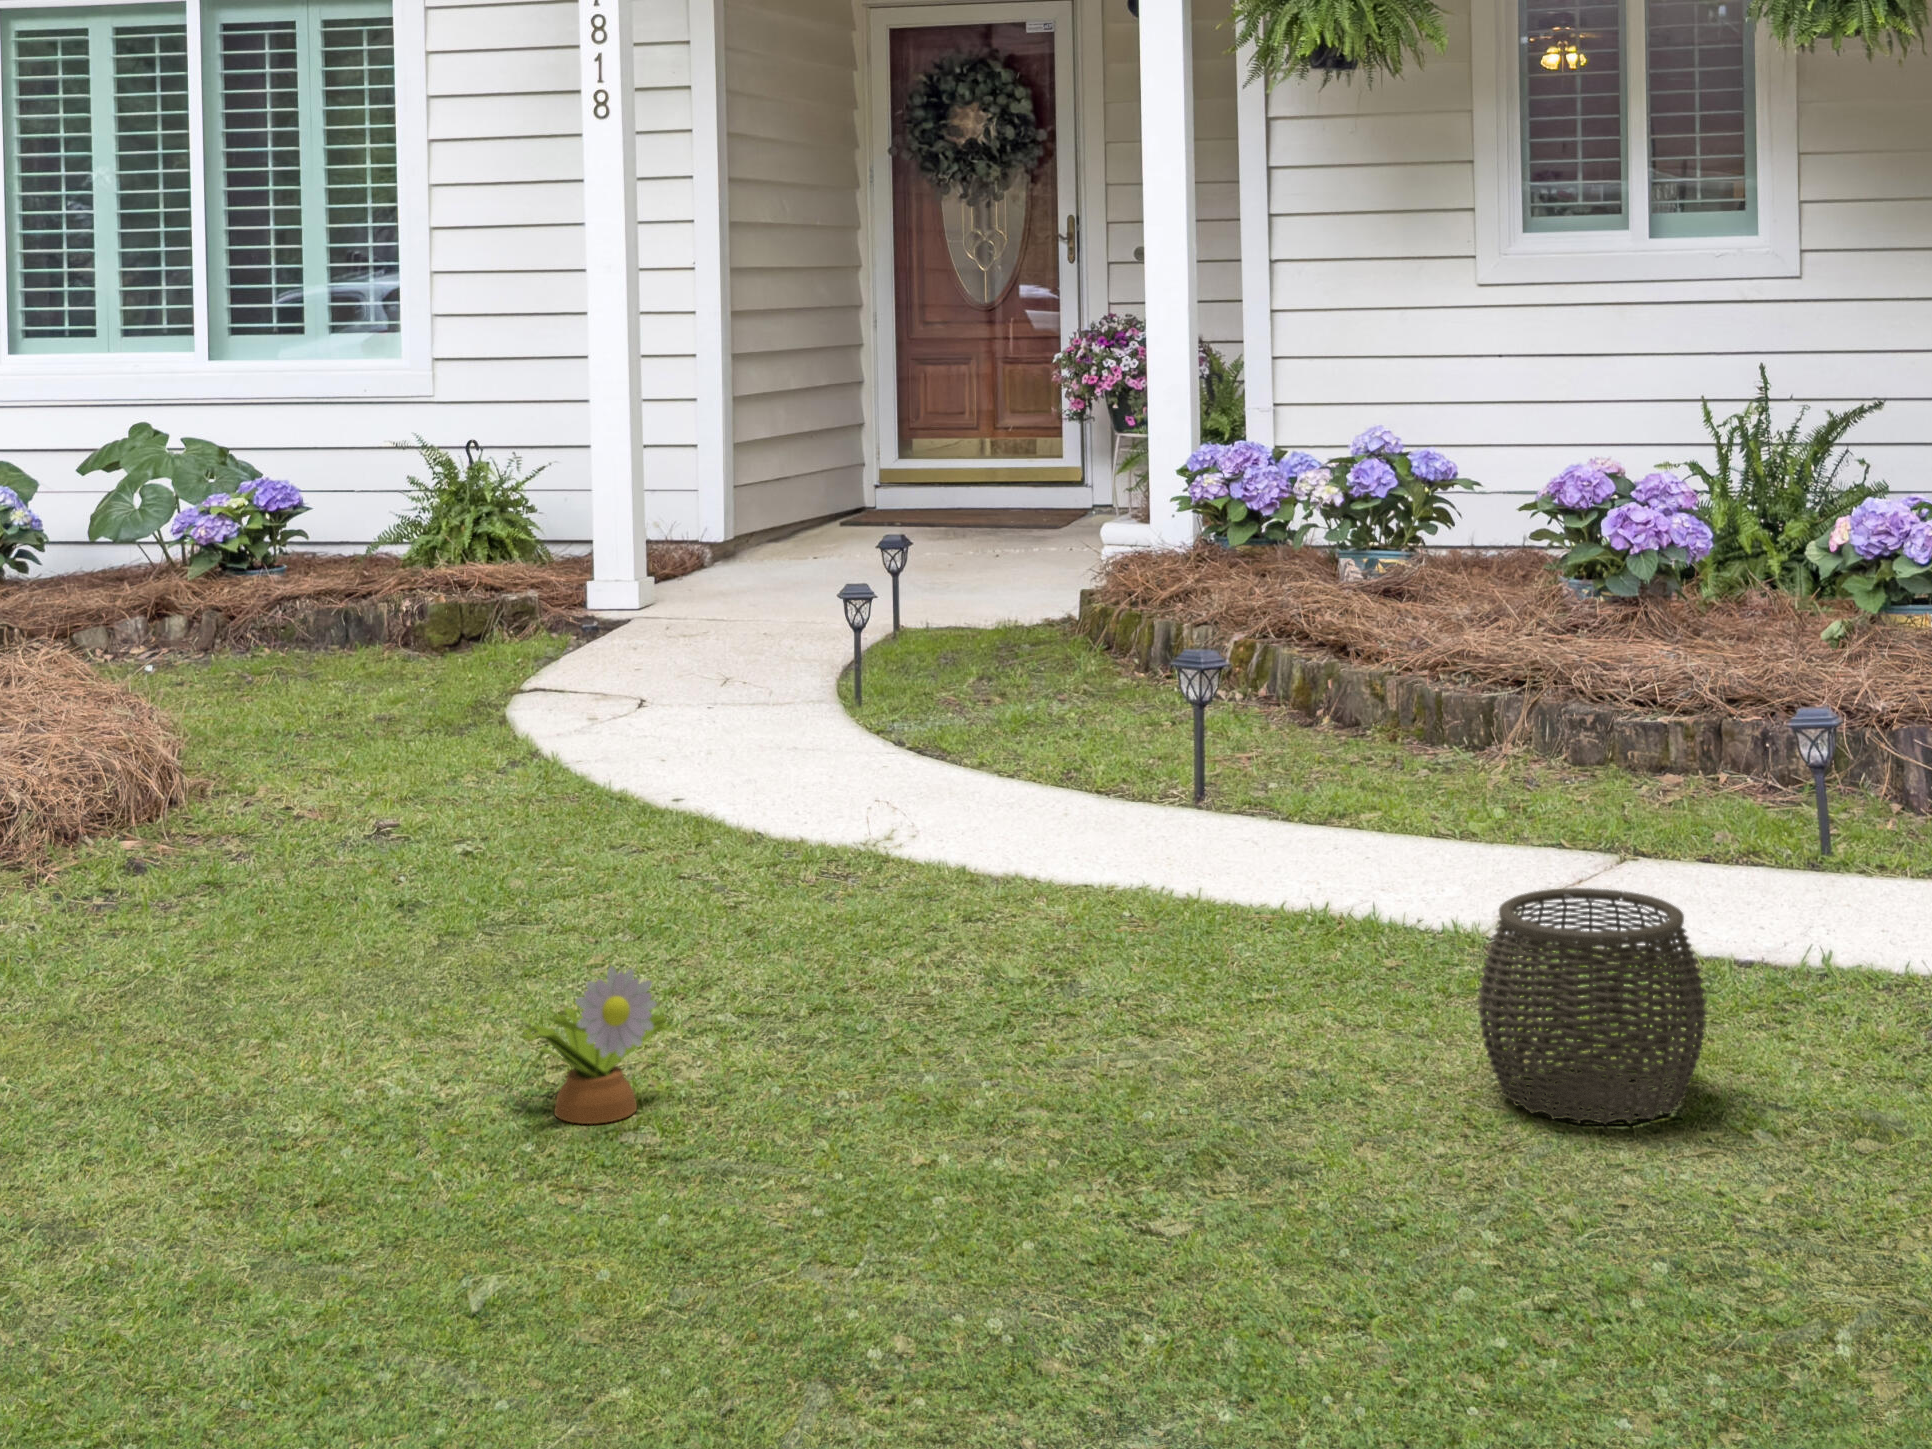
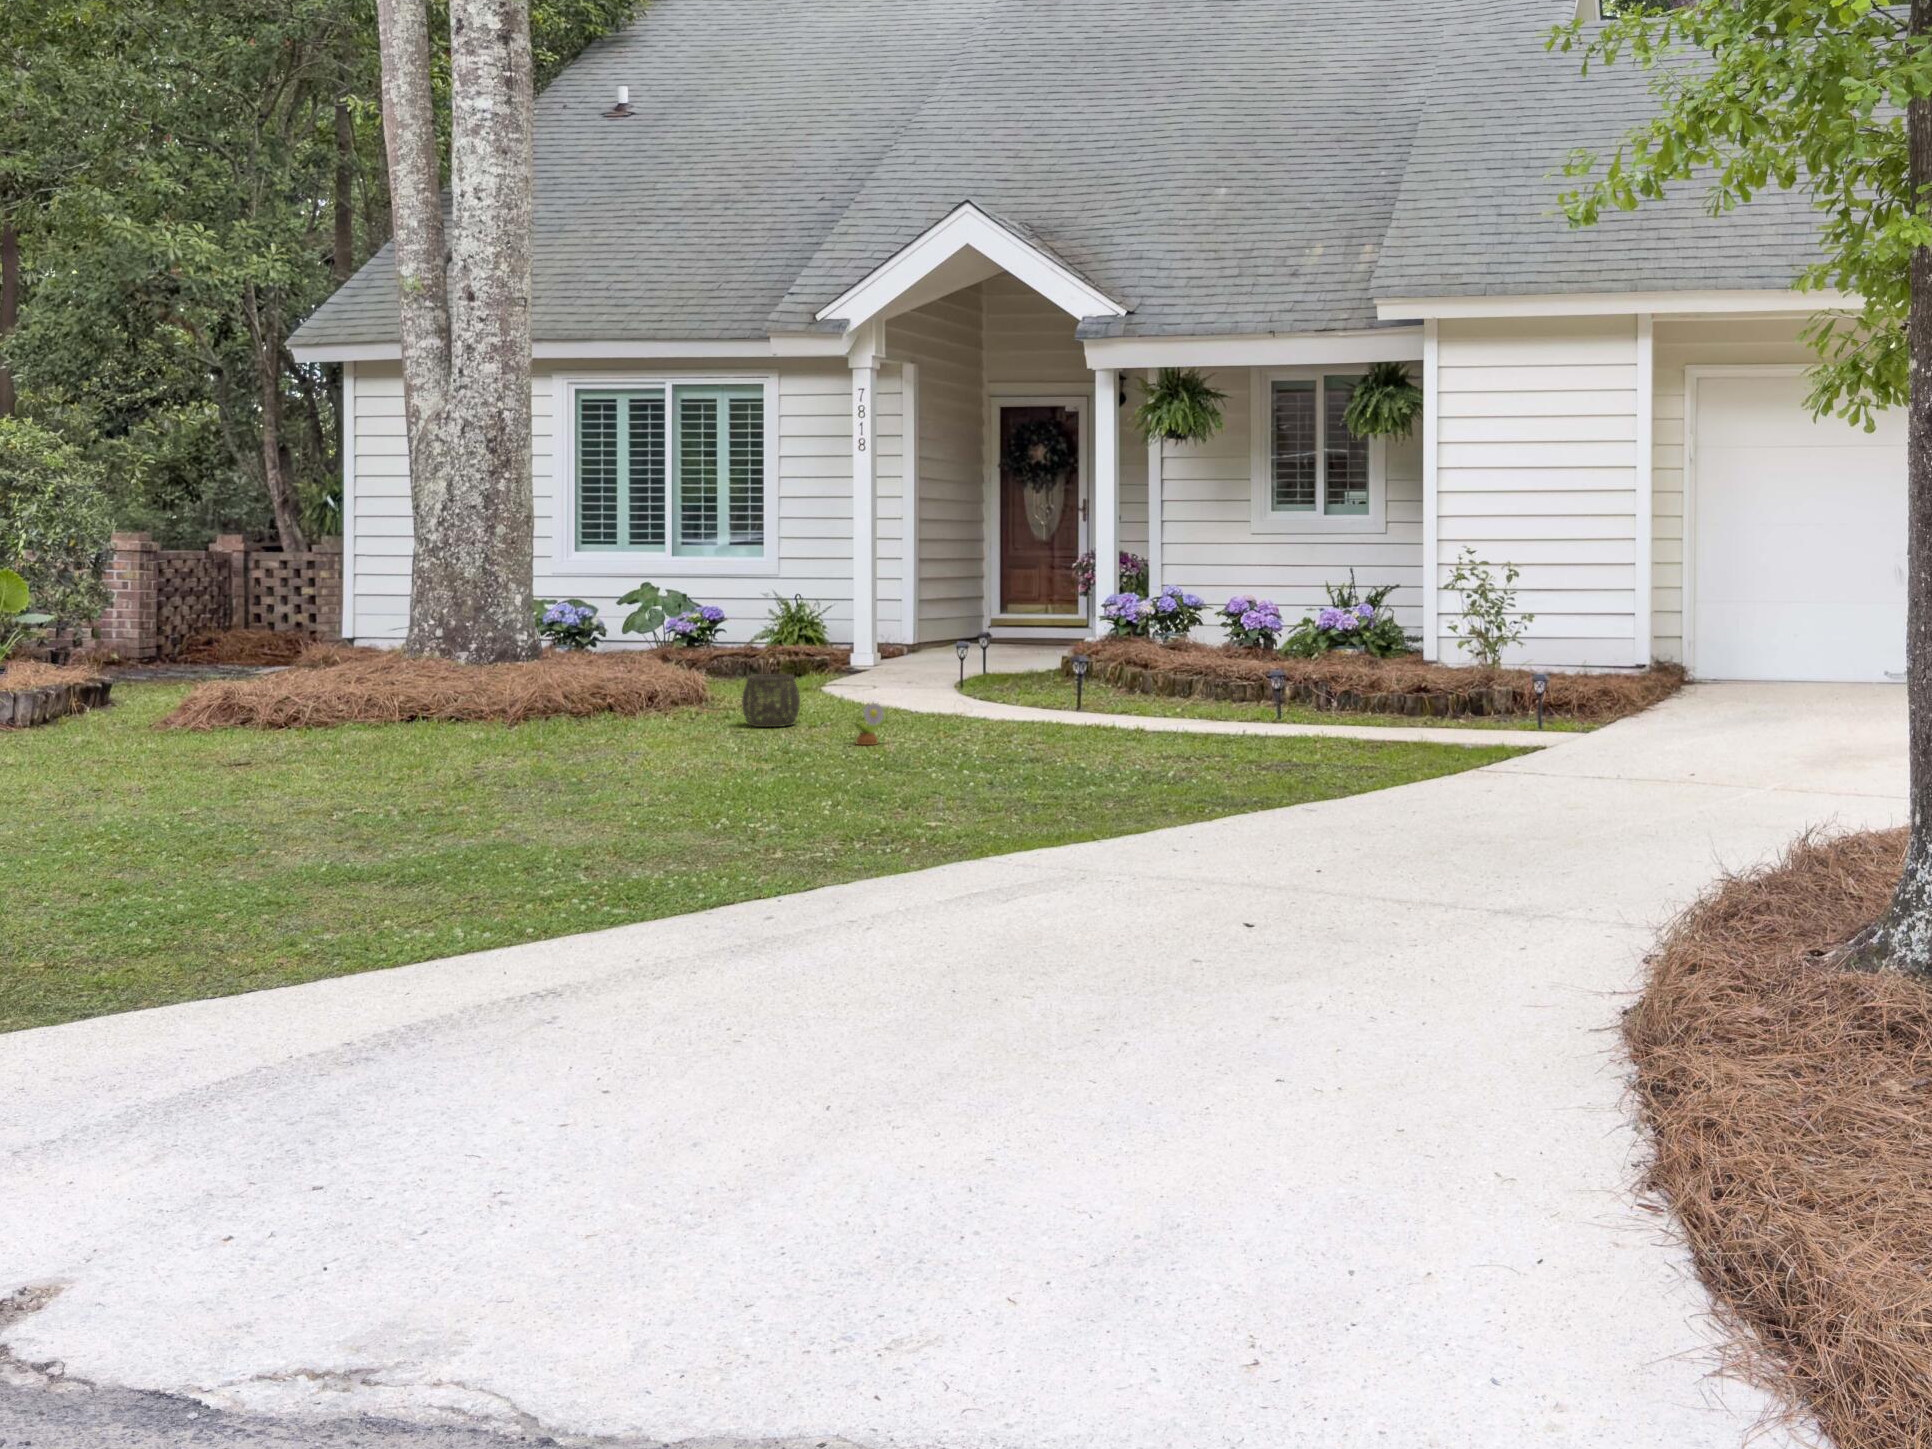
woven basket: present [1478,888,1707,1124] -> present [742,674,800,727]

